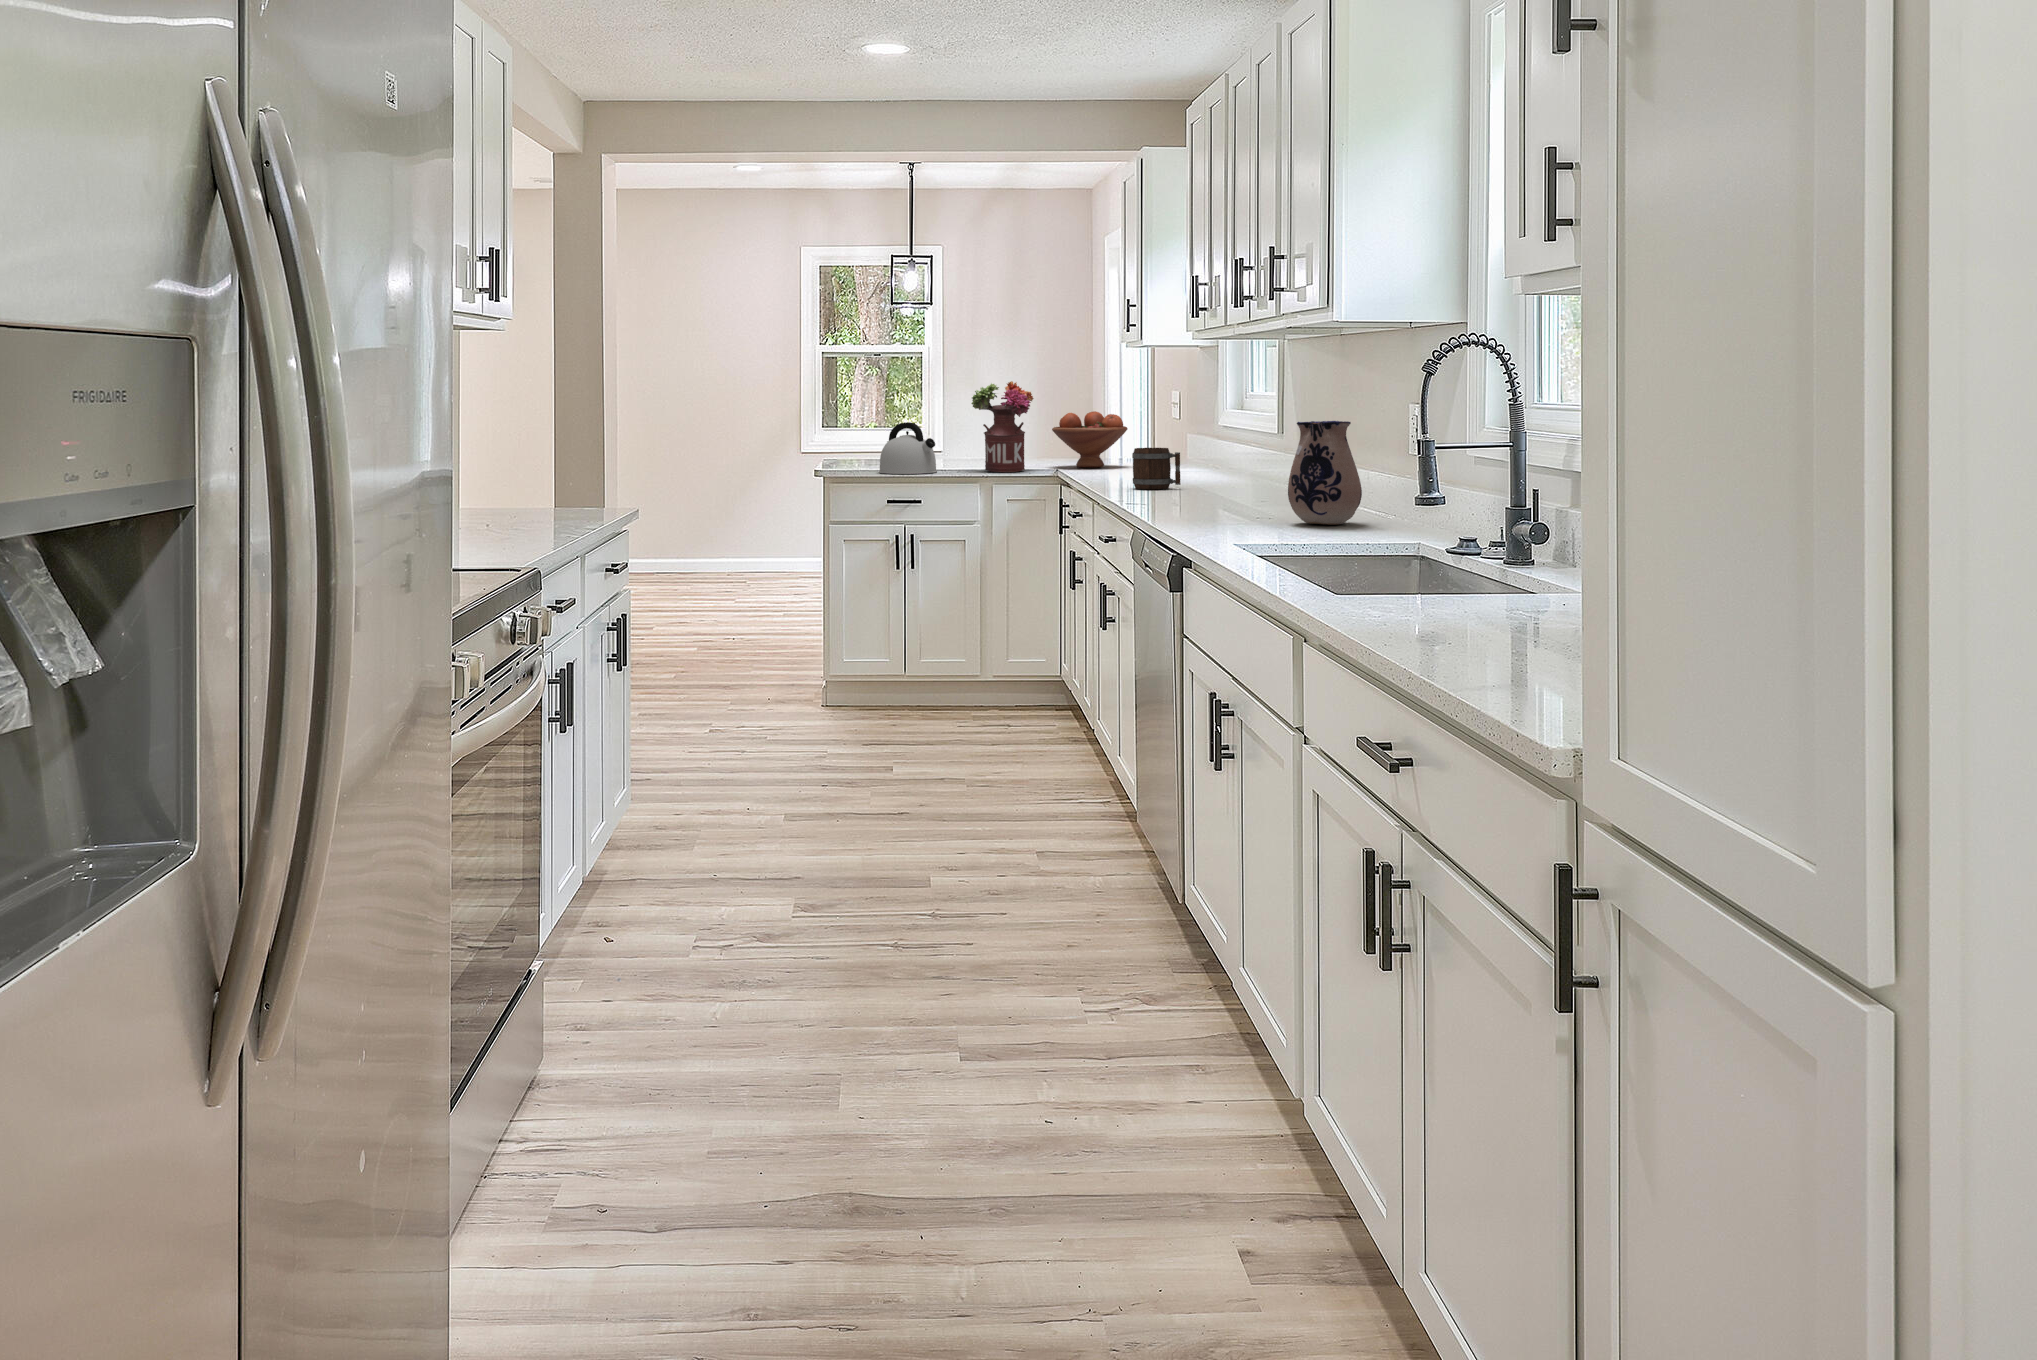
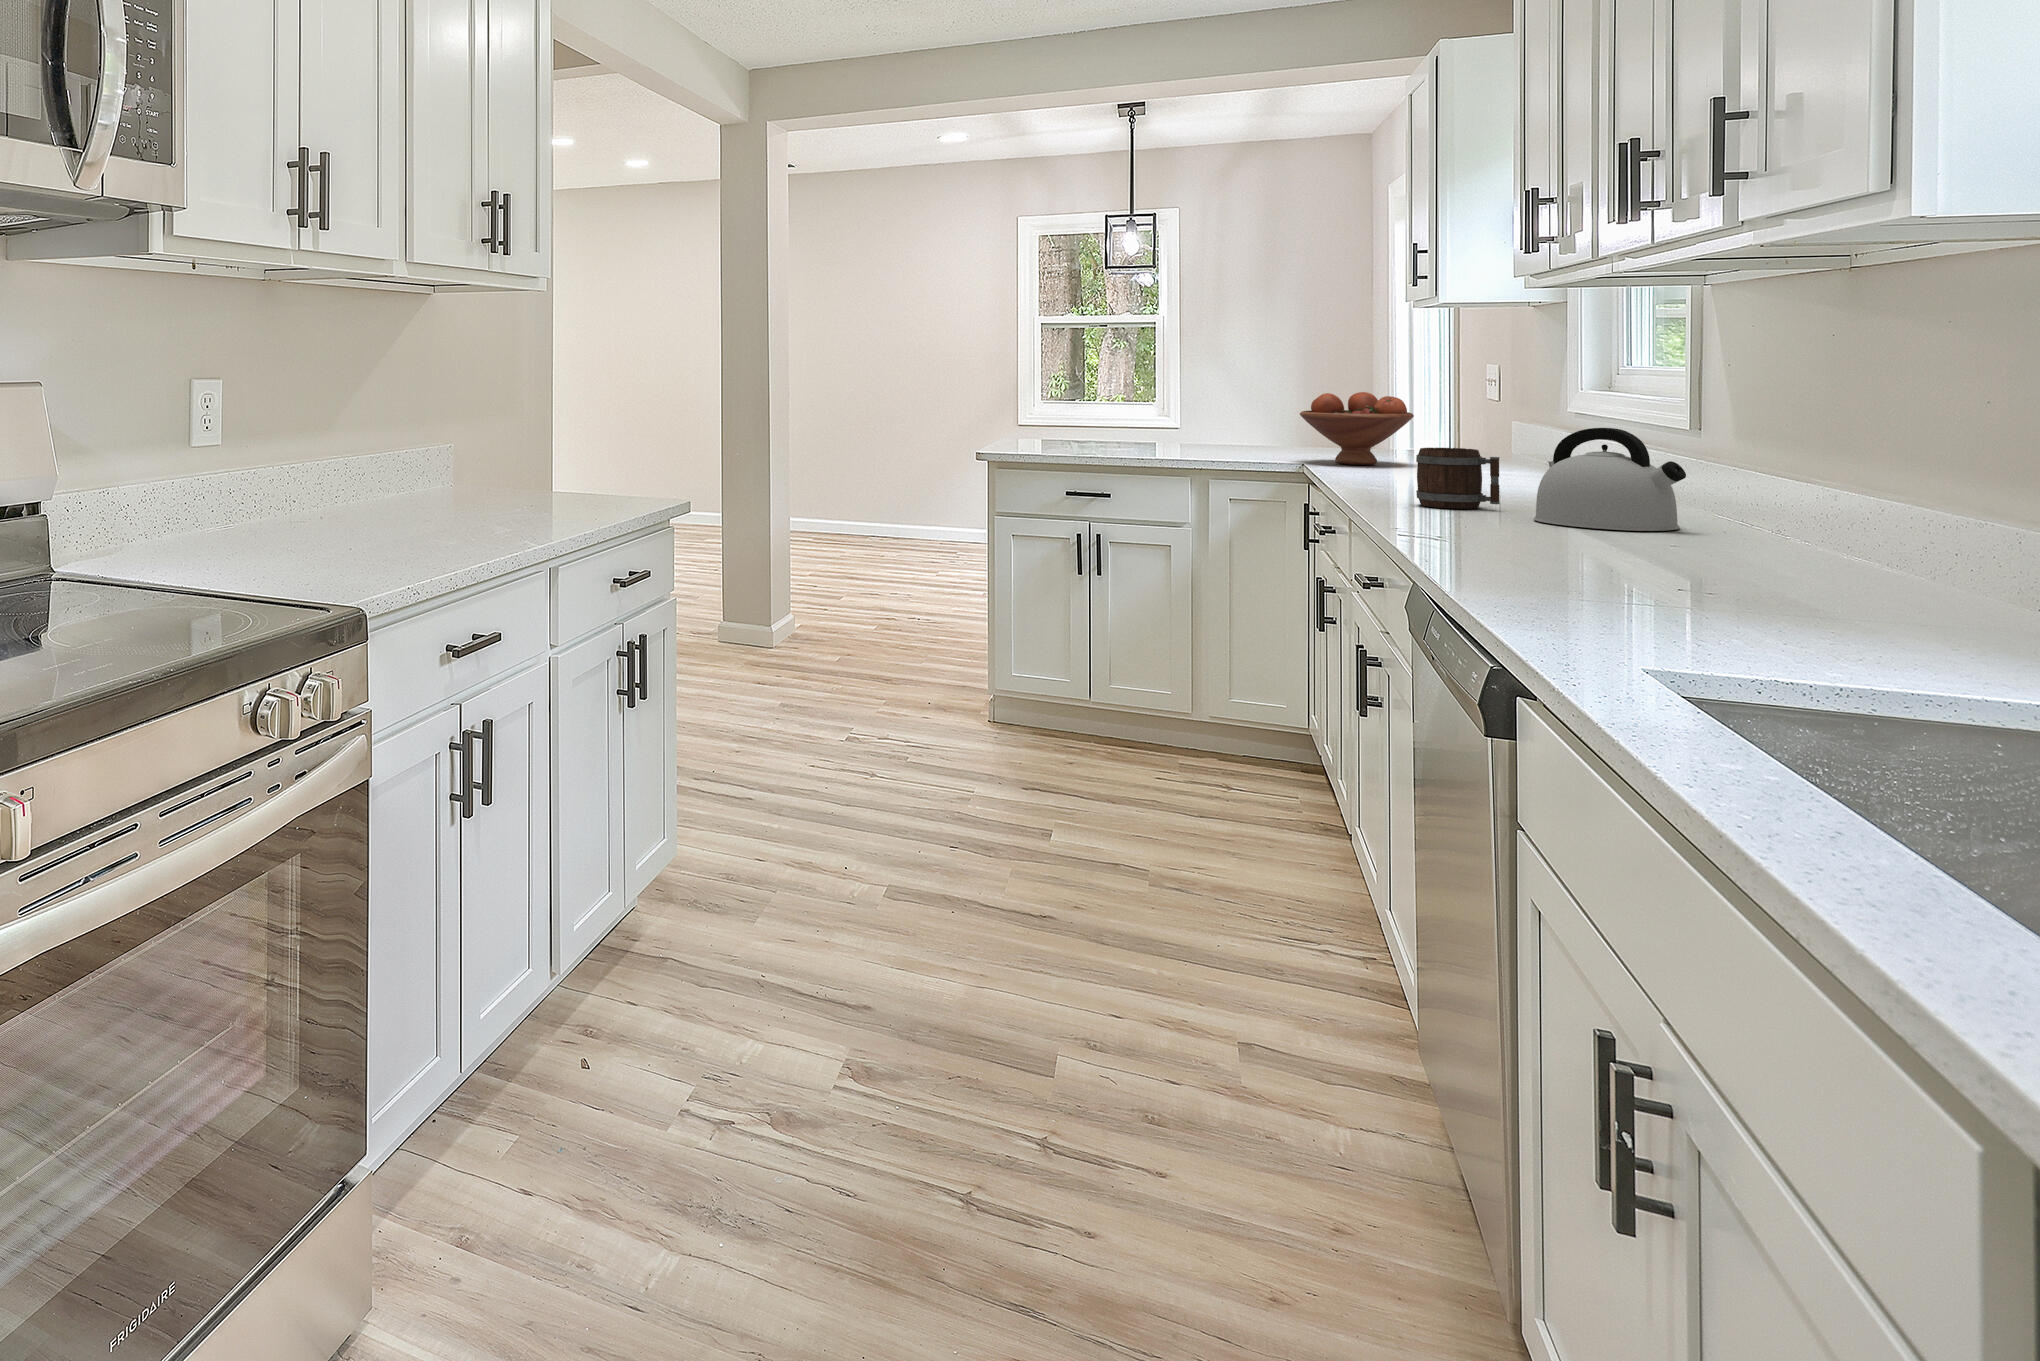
flower arrangement: present [971,381,1034,472] -> none [1183,352,1272,467]
ceramic pitcher: present [1288,421,1362,525] -> none [1741,427,1928,623]
kettle: present [879,422,937,474] -> present [1534,428,1686,531]

